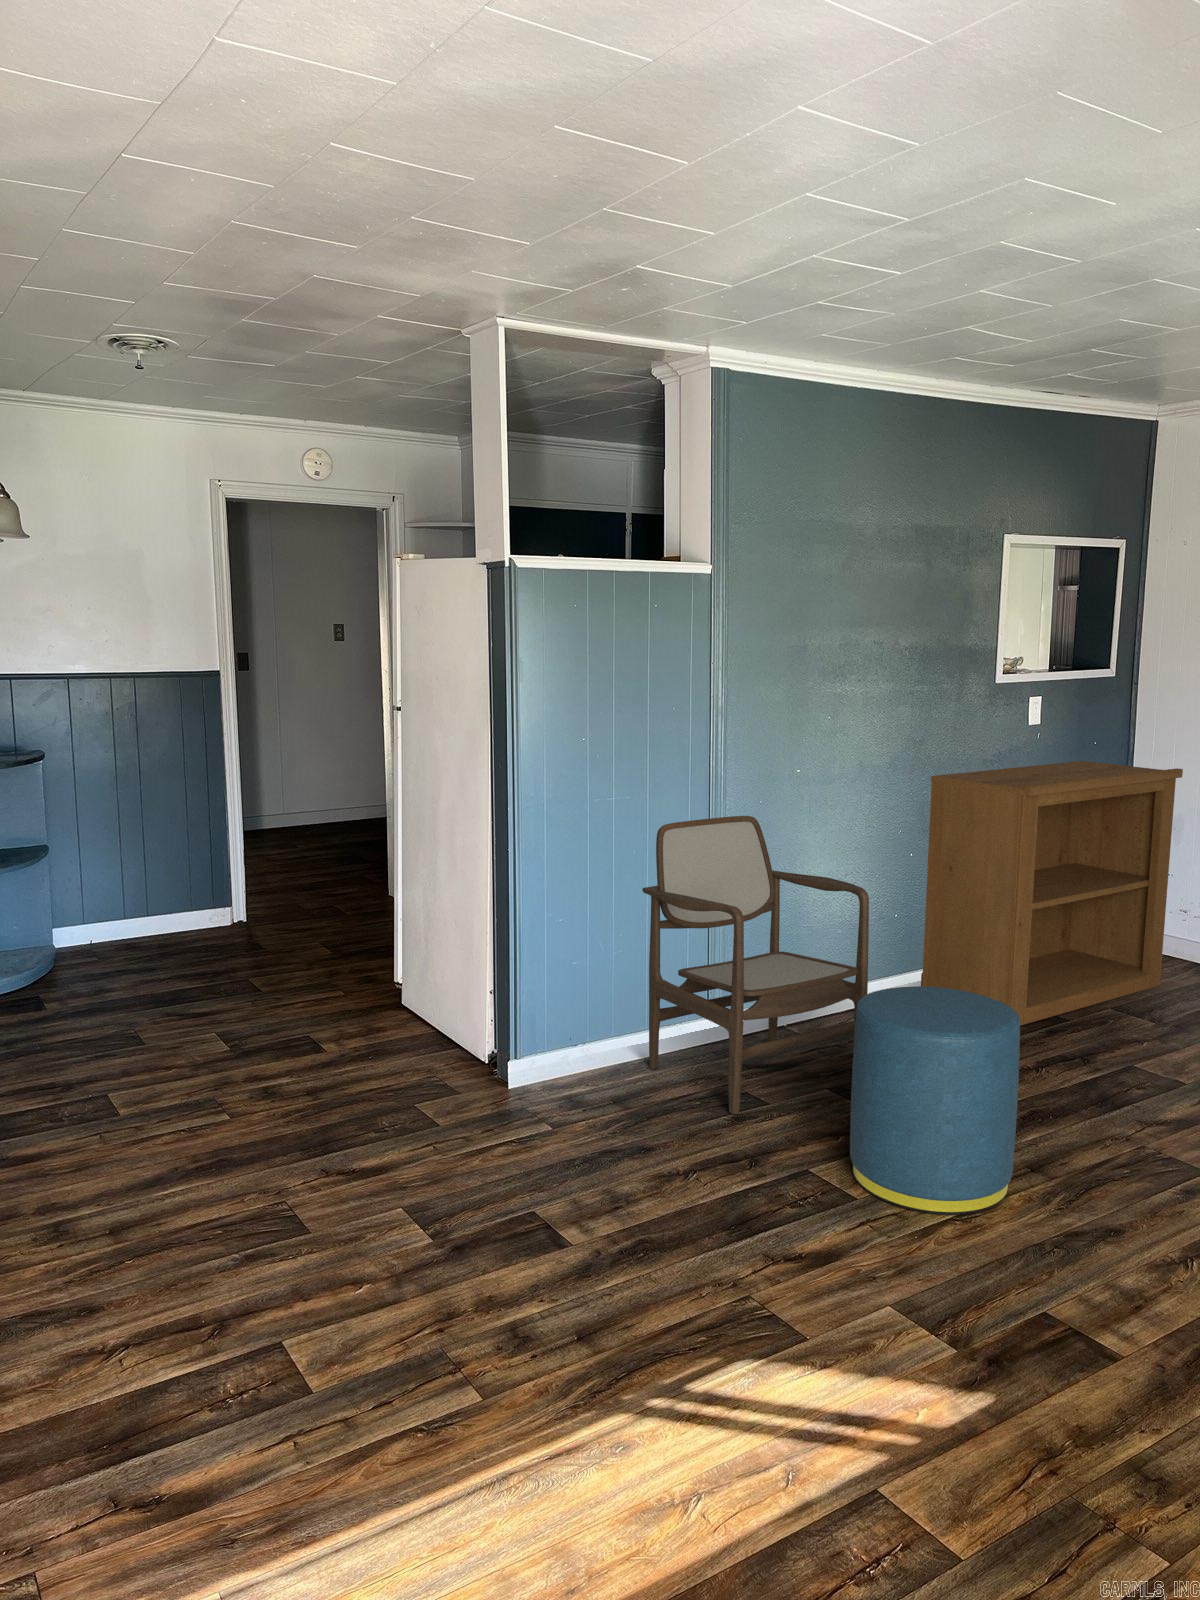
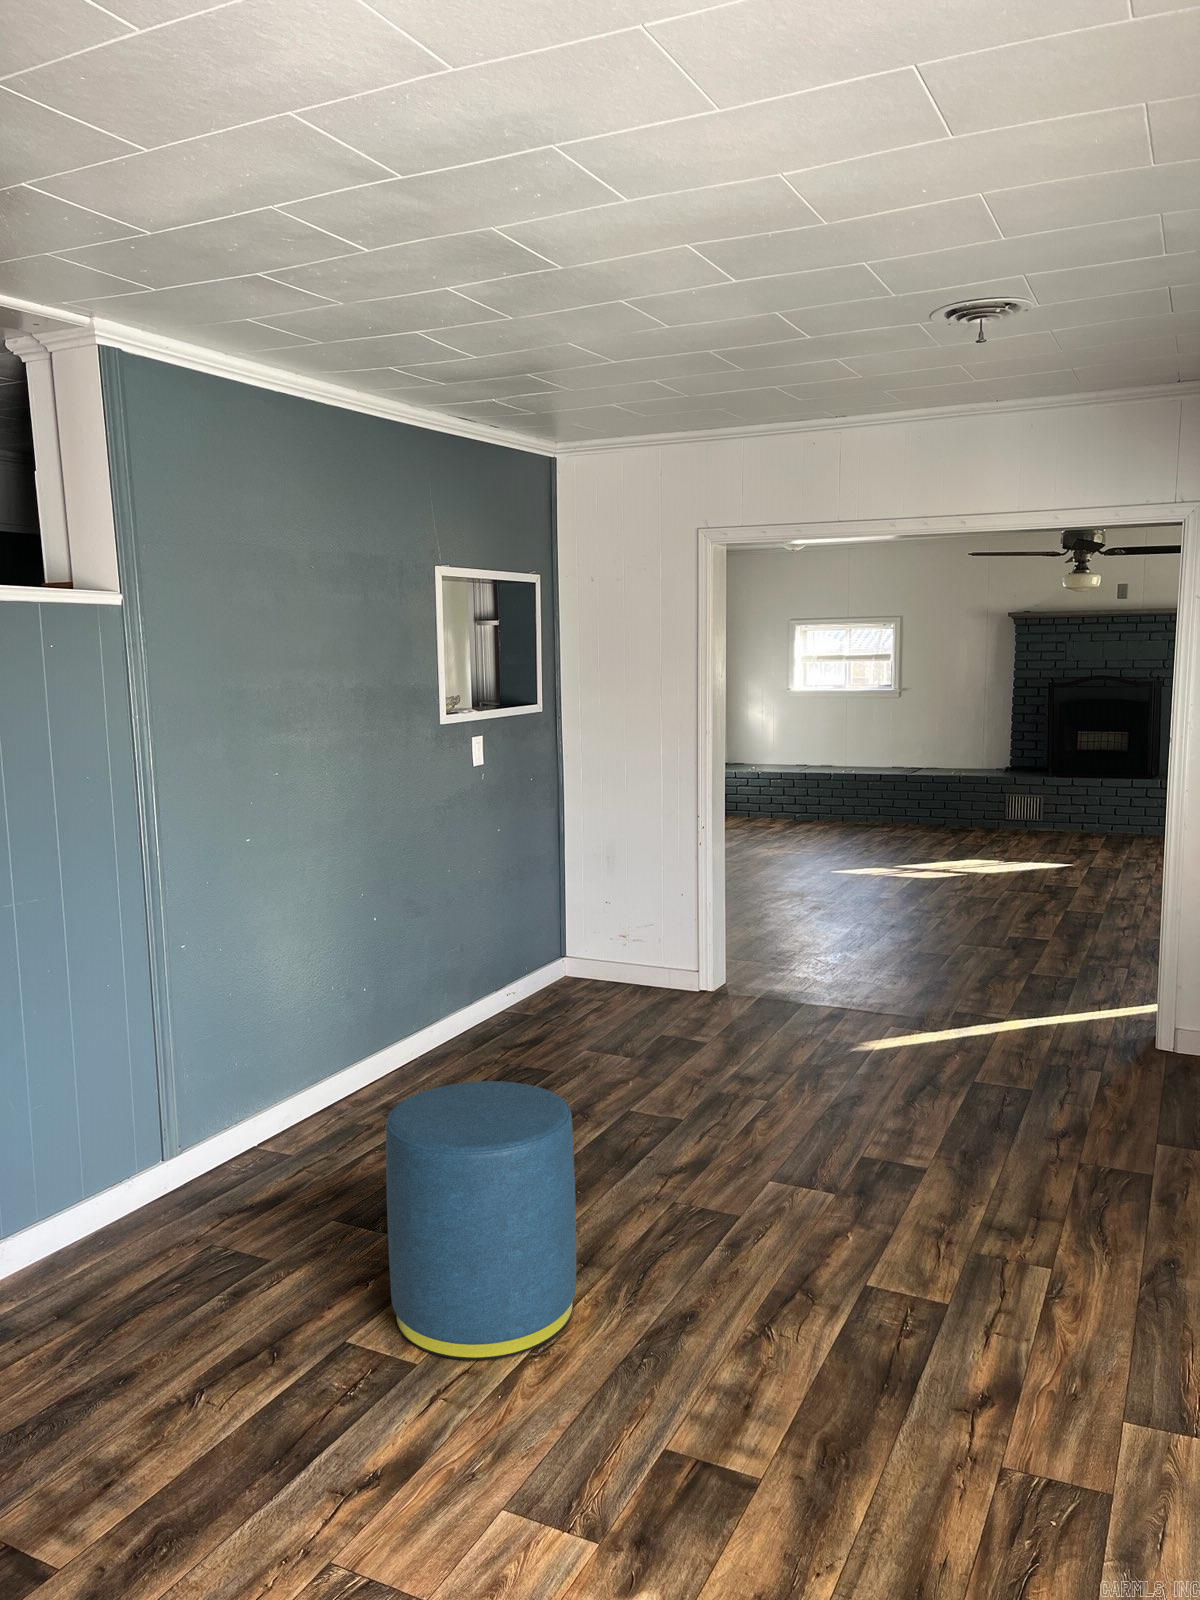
bookshelf: present [921,761,1183,1025] -> none [388,793,624,1093]
armchair: present [642,816,869,1114] -> none [65,901,368,1289]

